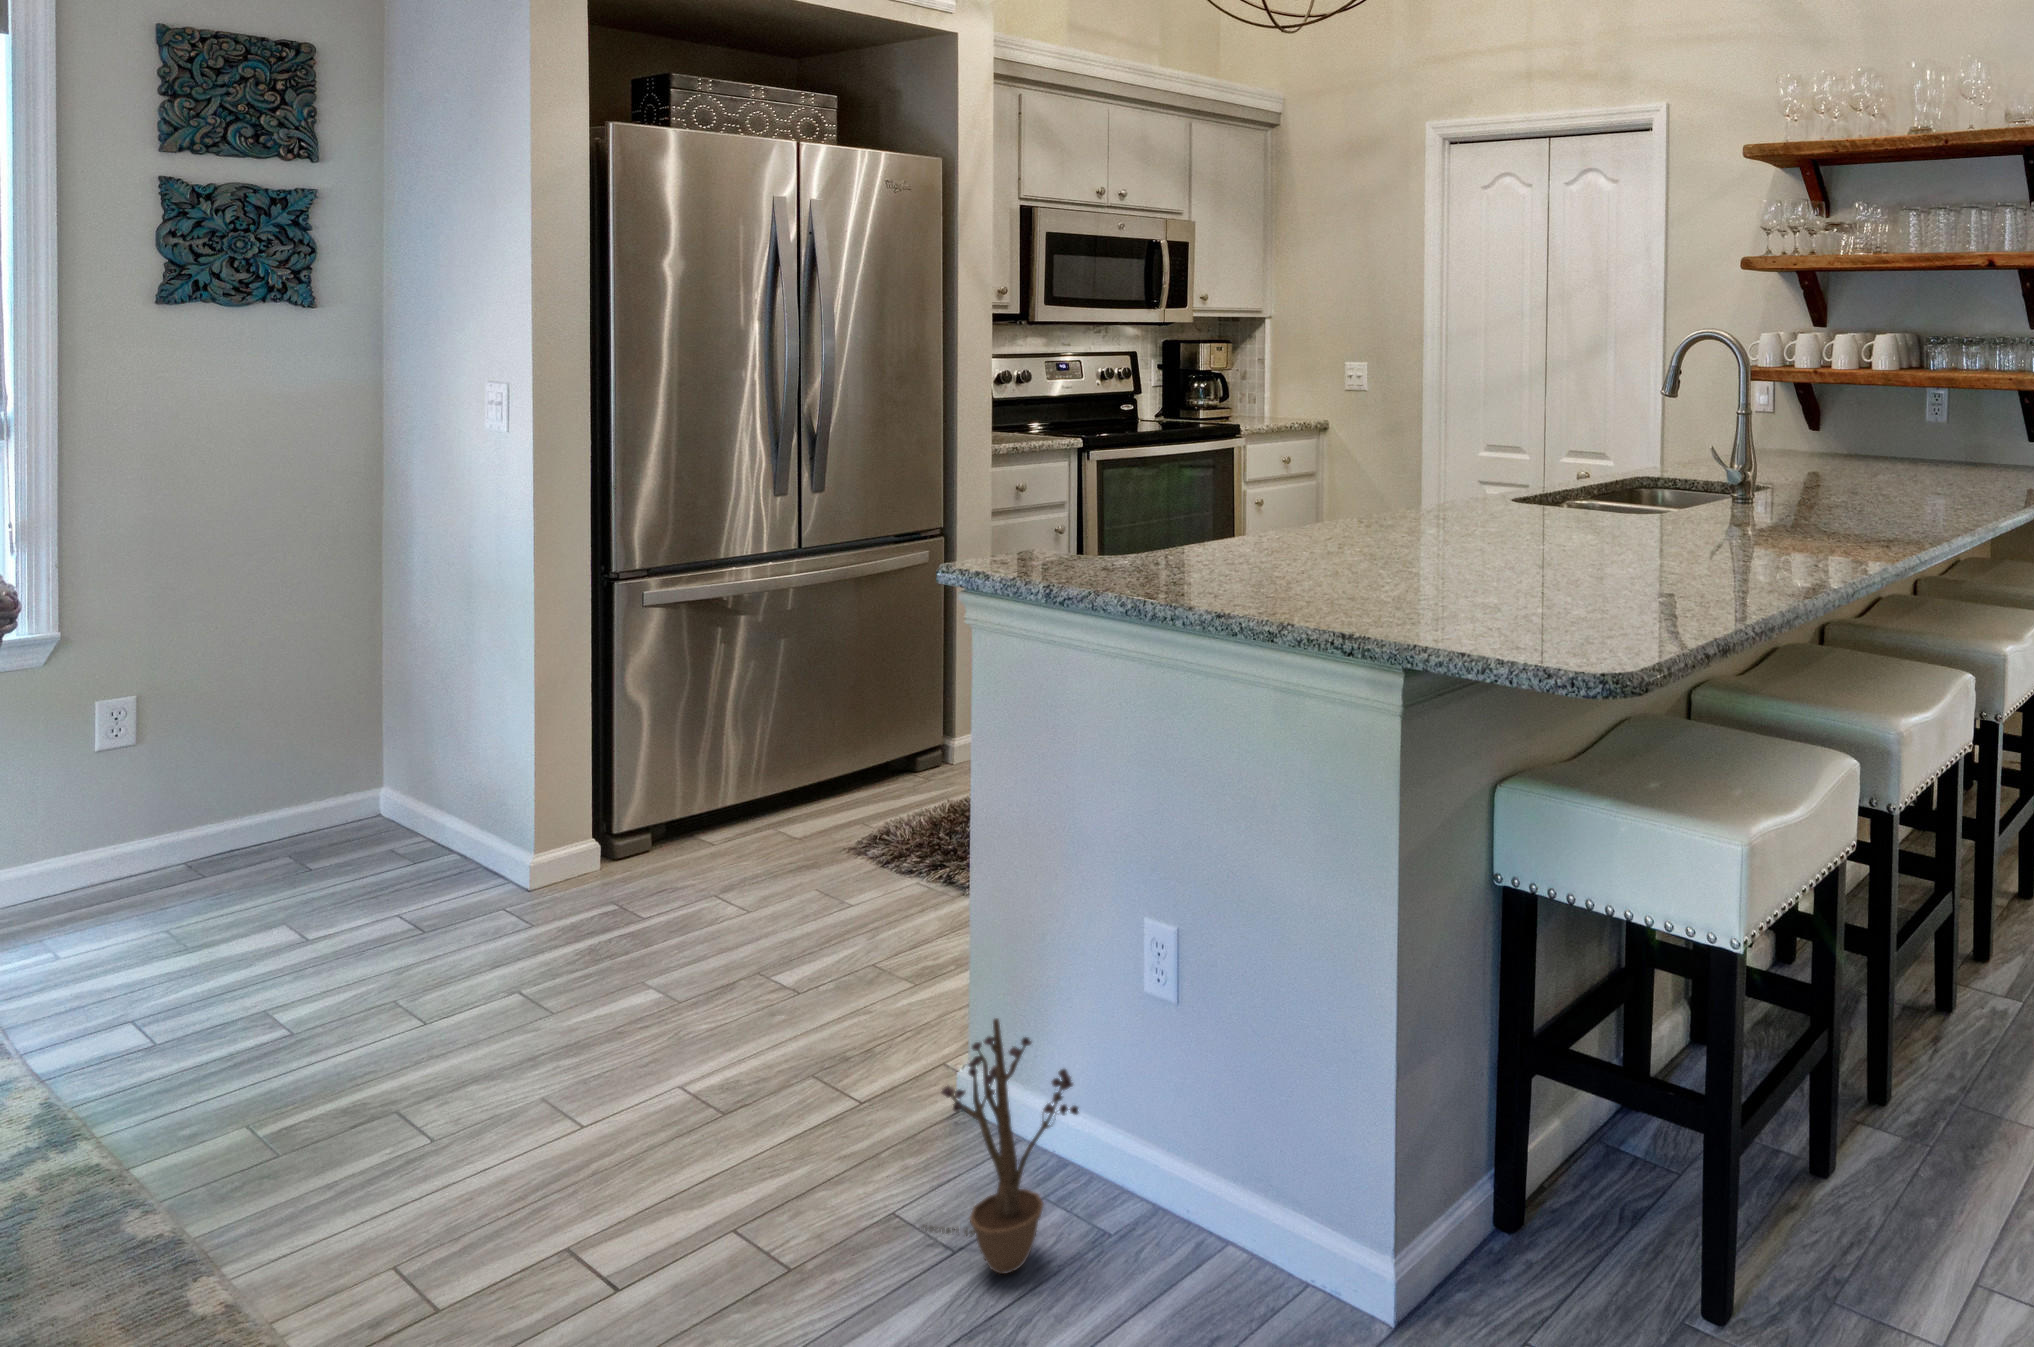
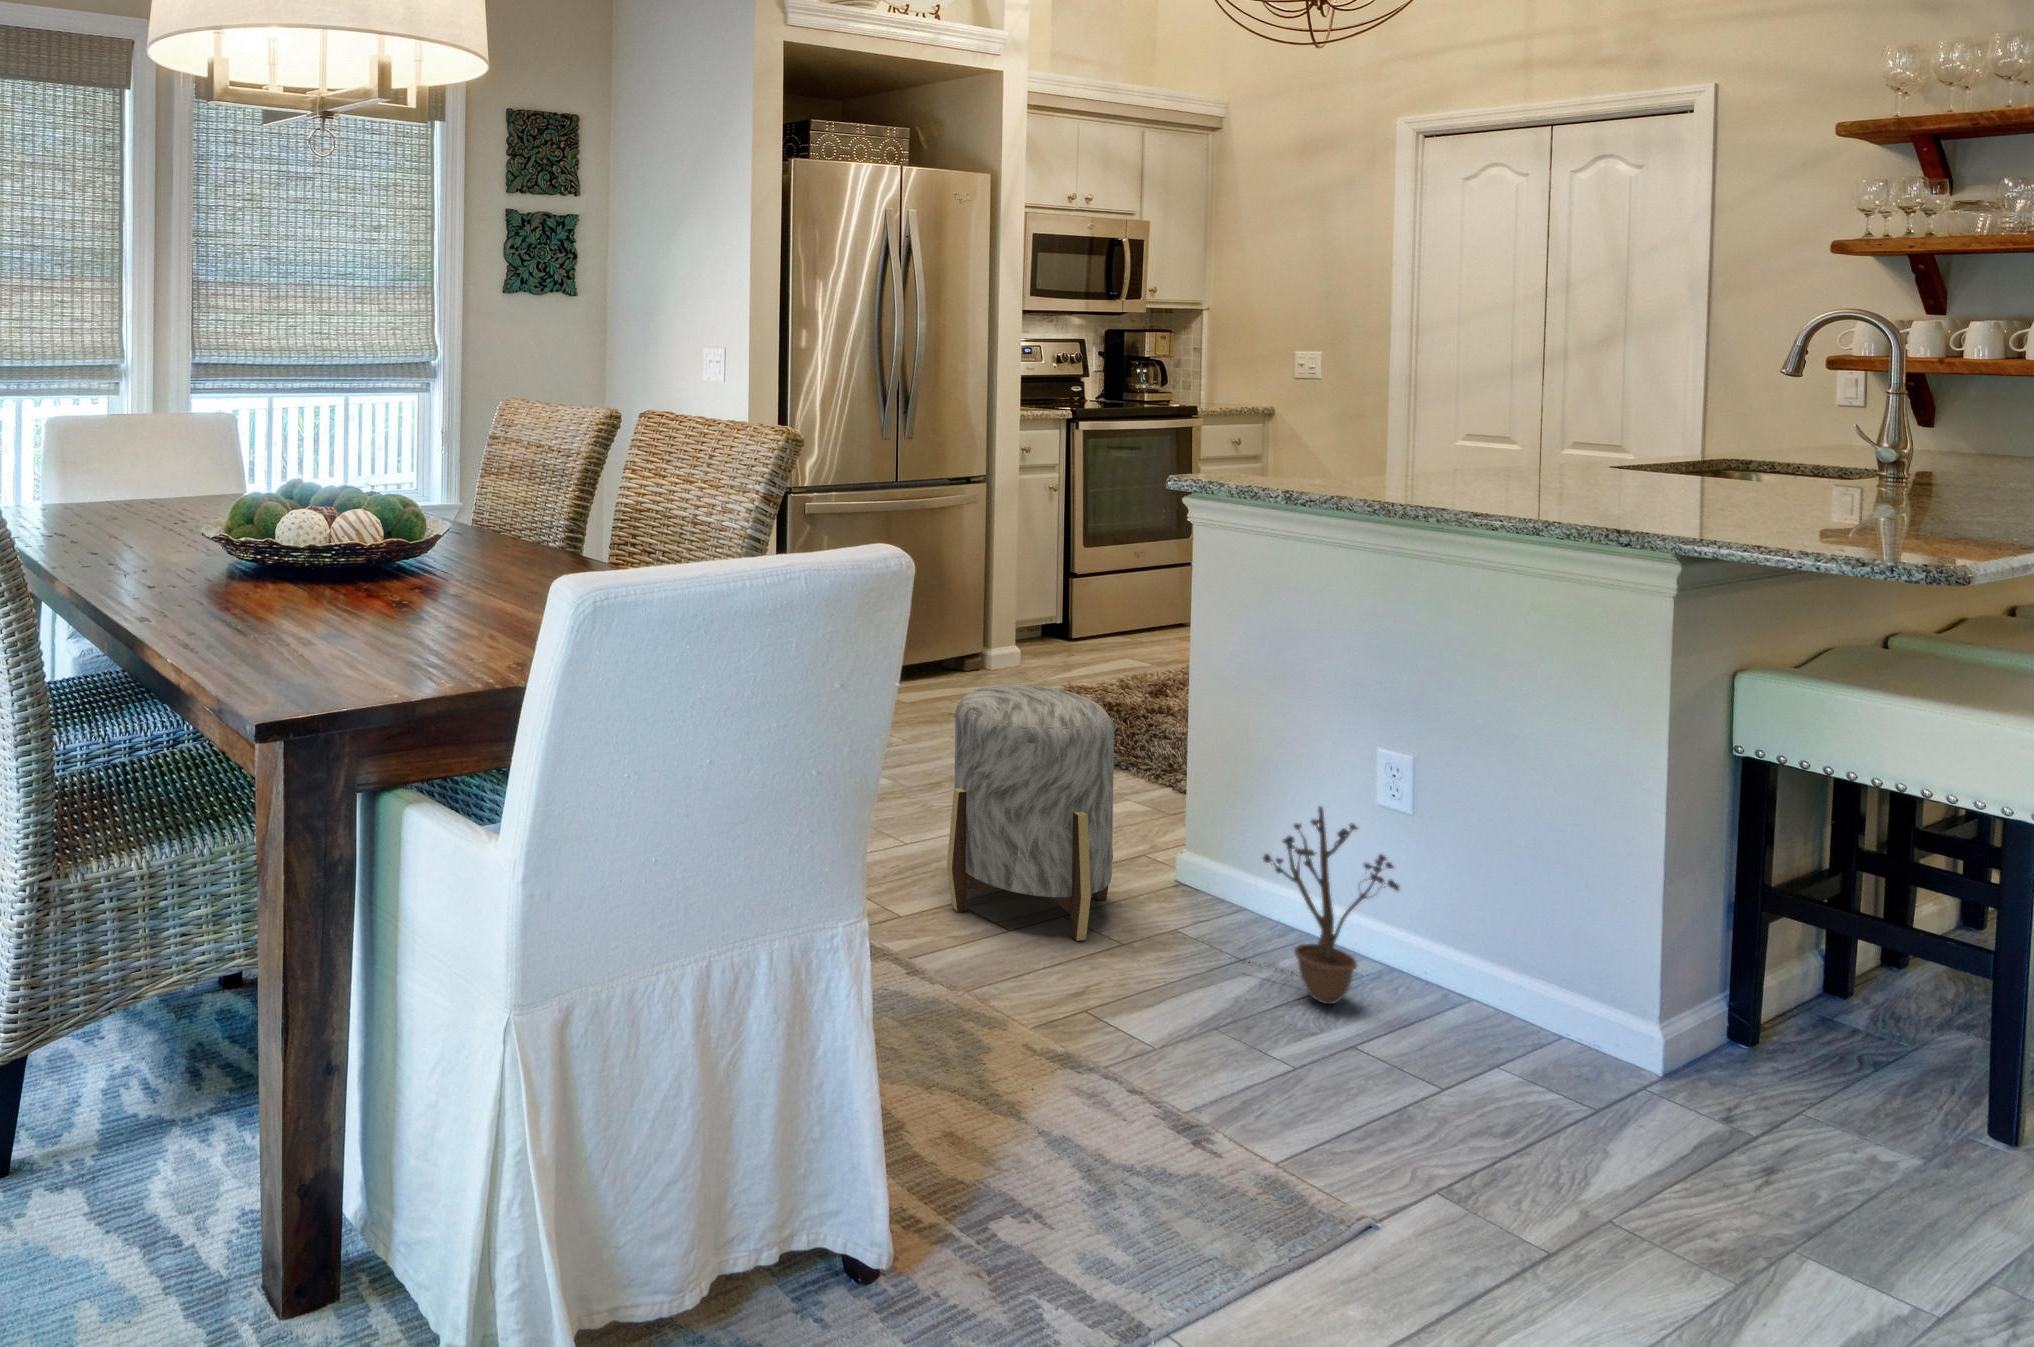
stool: none [559,877,836,1246] -> present [947,684,1114,941]

